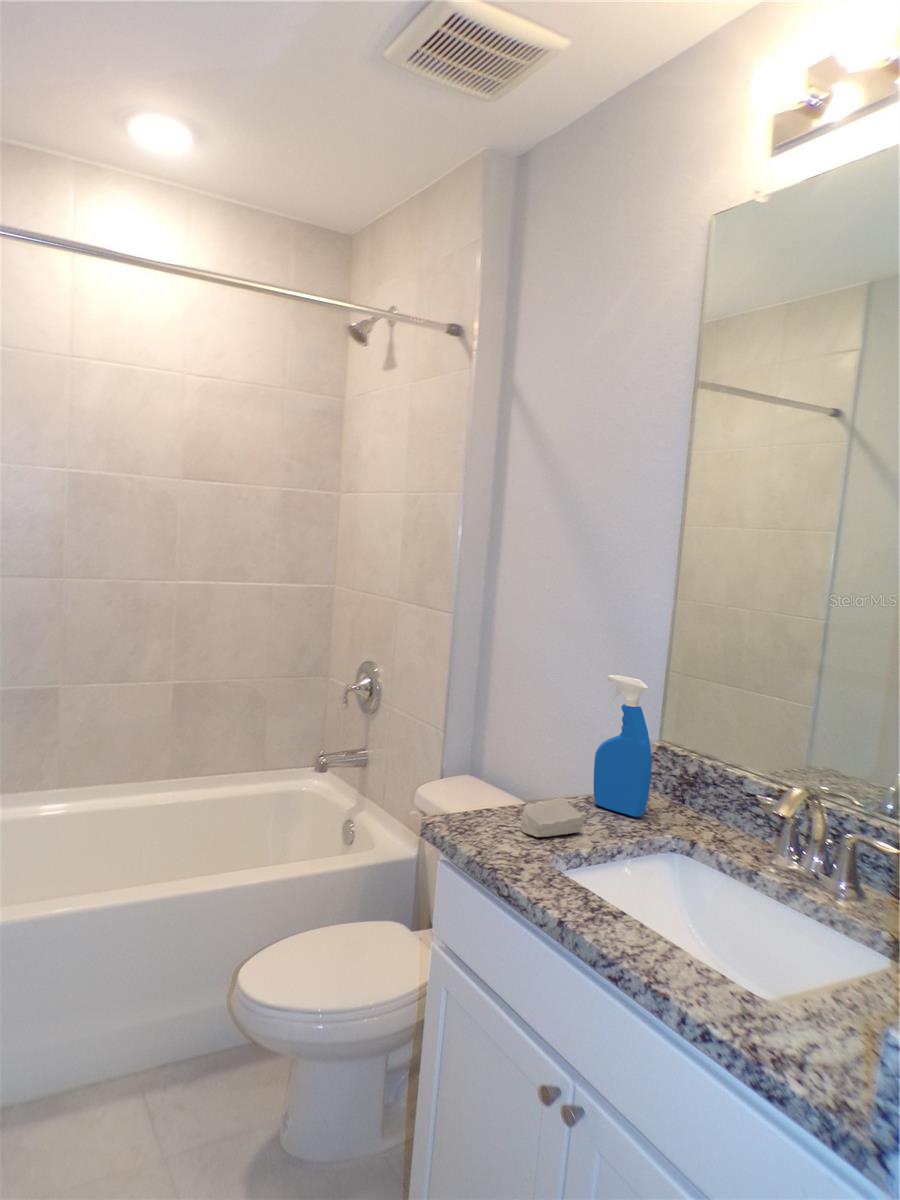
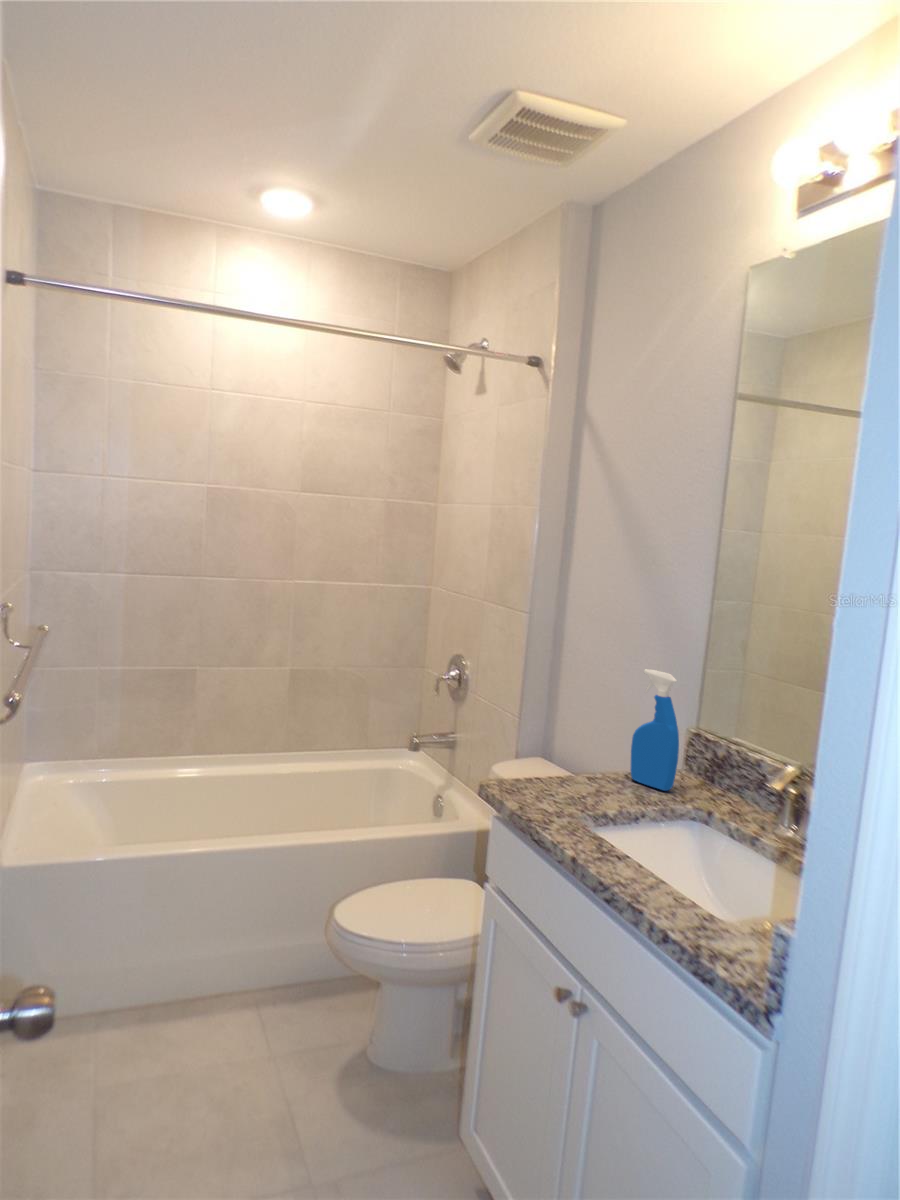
soap bar: present [520,798,583,837] -> none [560,771,613,801]

